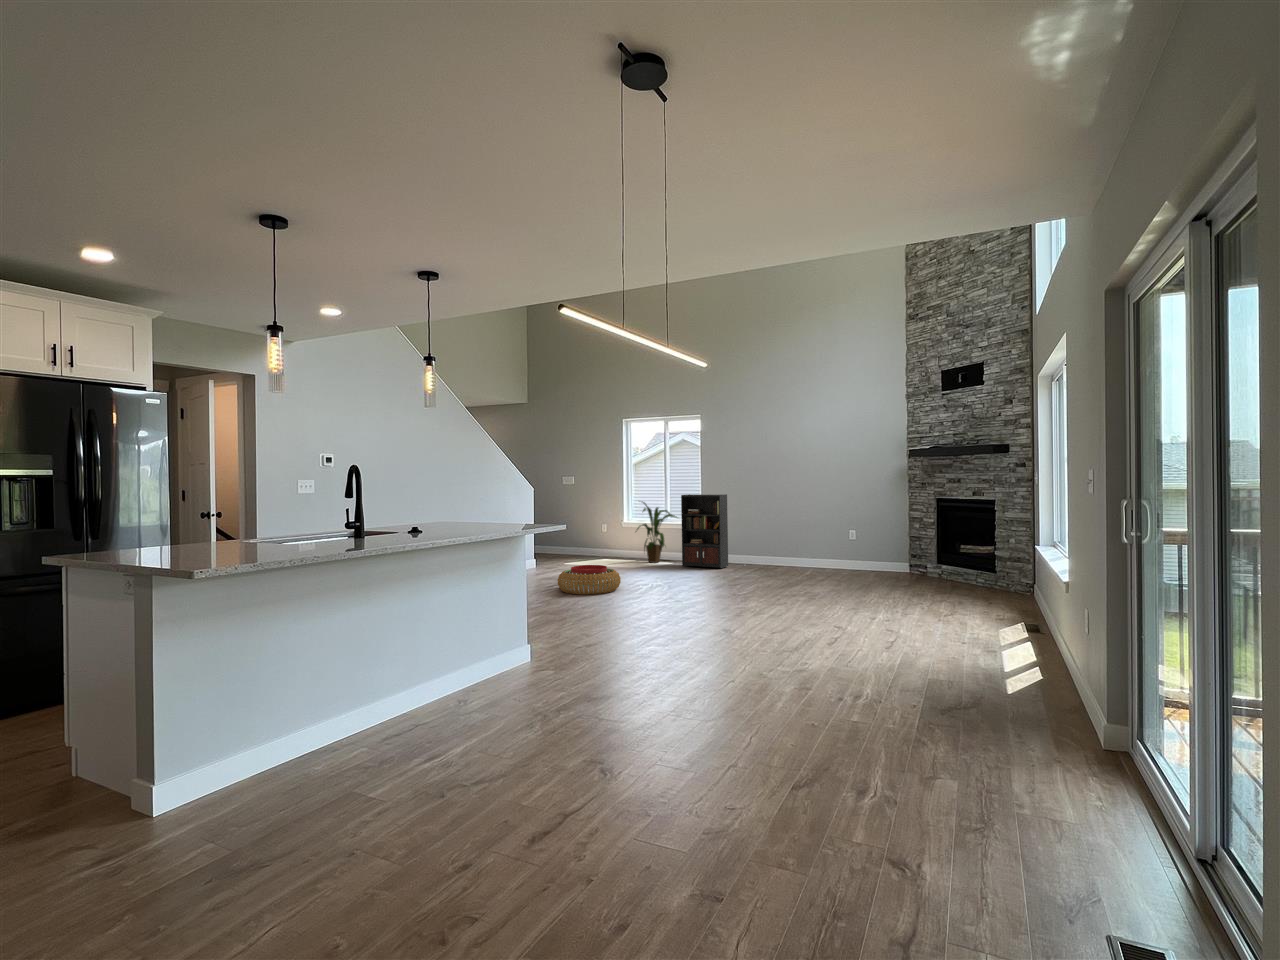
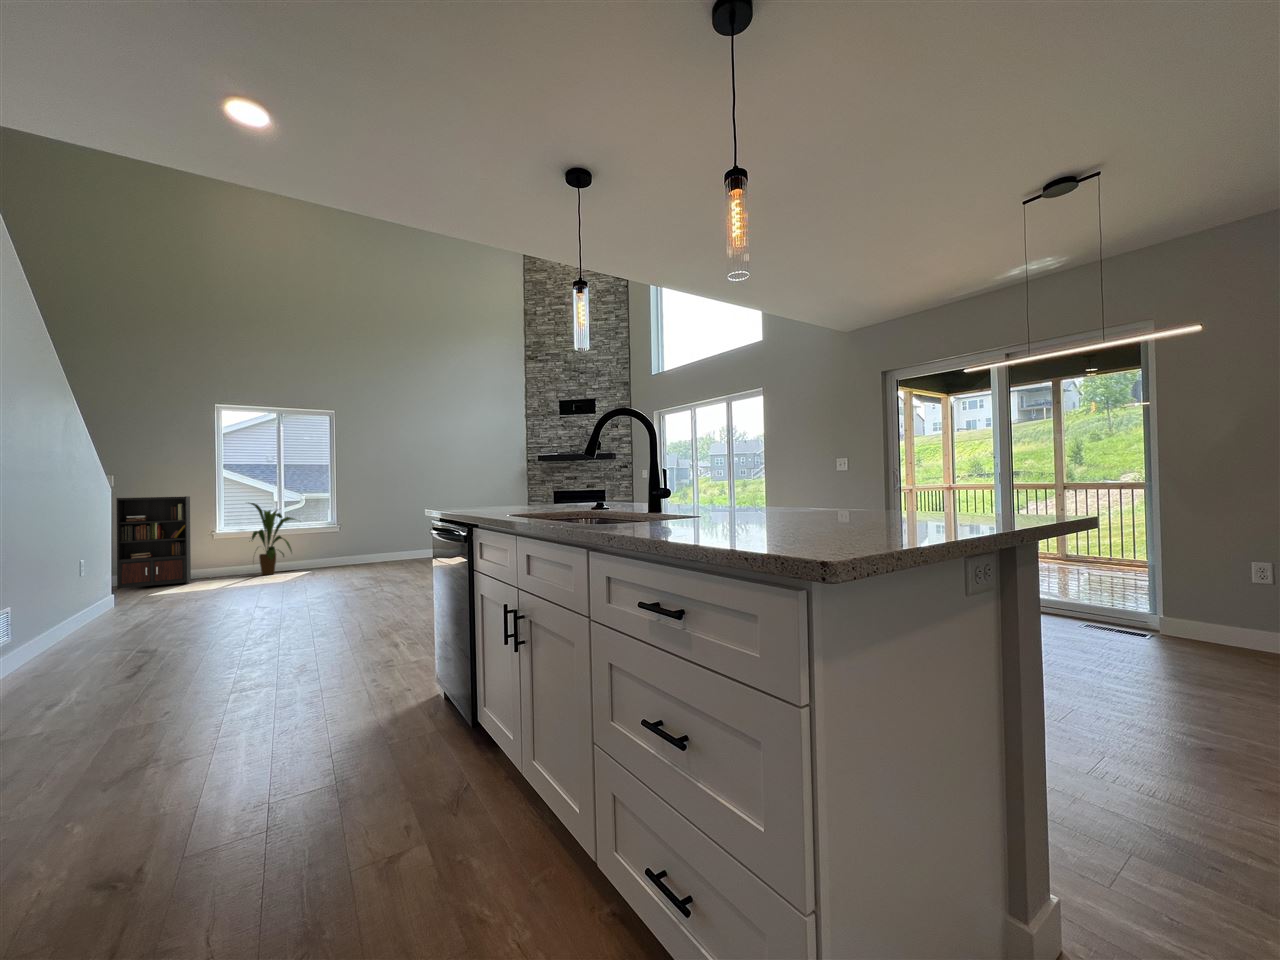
bookcase: present [681,494,745,568] -> present [117,496,211,589]
pouf: present [558,565,621,594] -> none [283,568,372,606]

